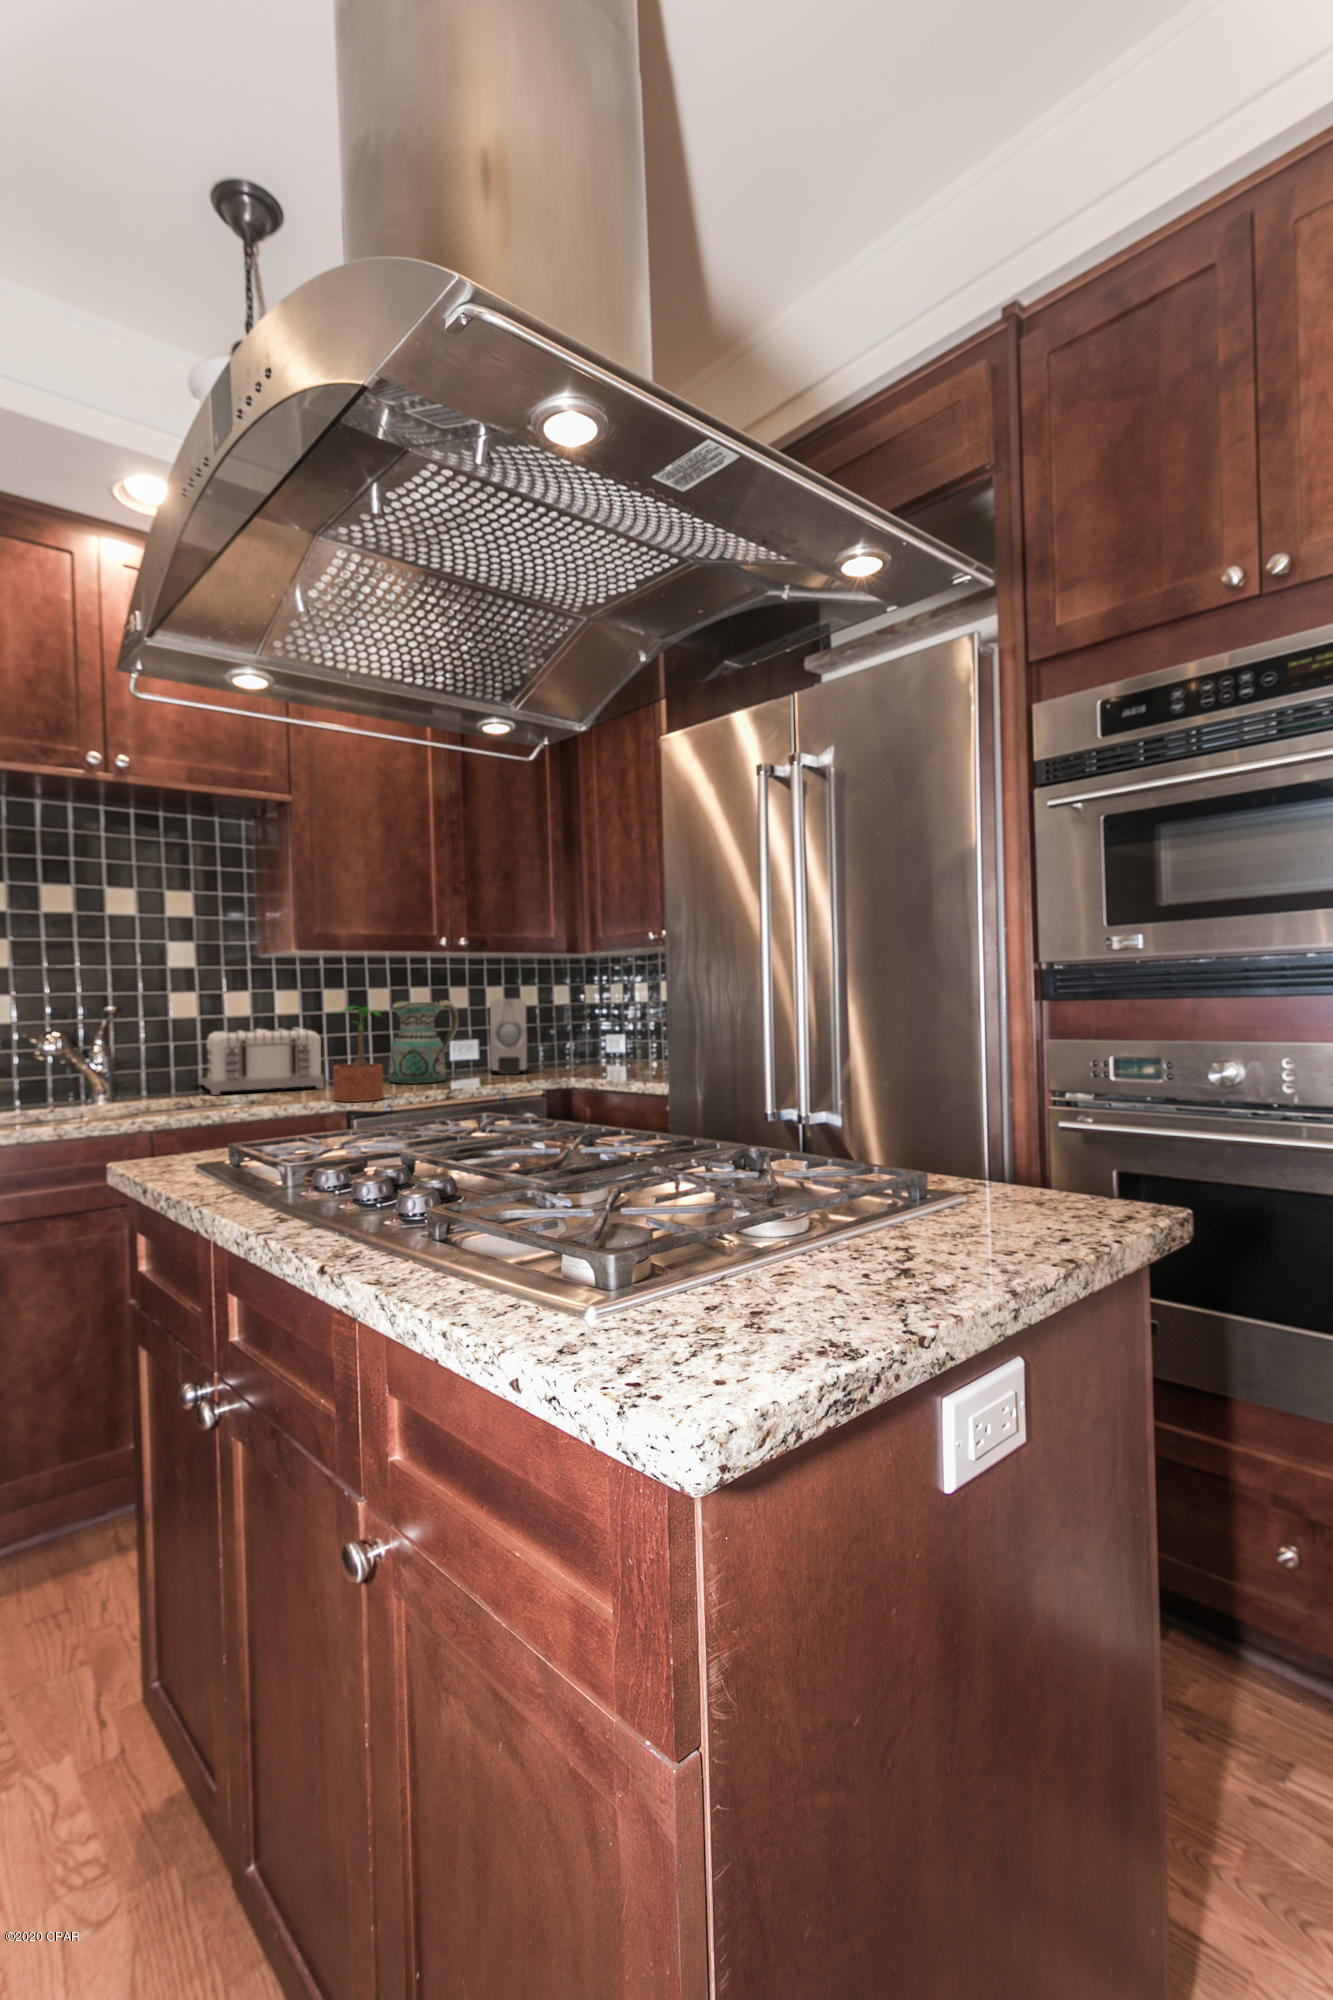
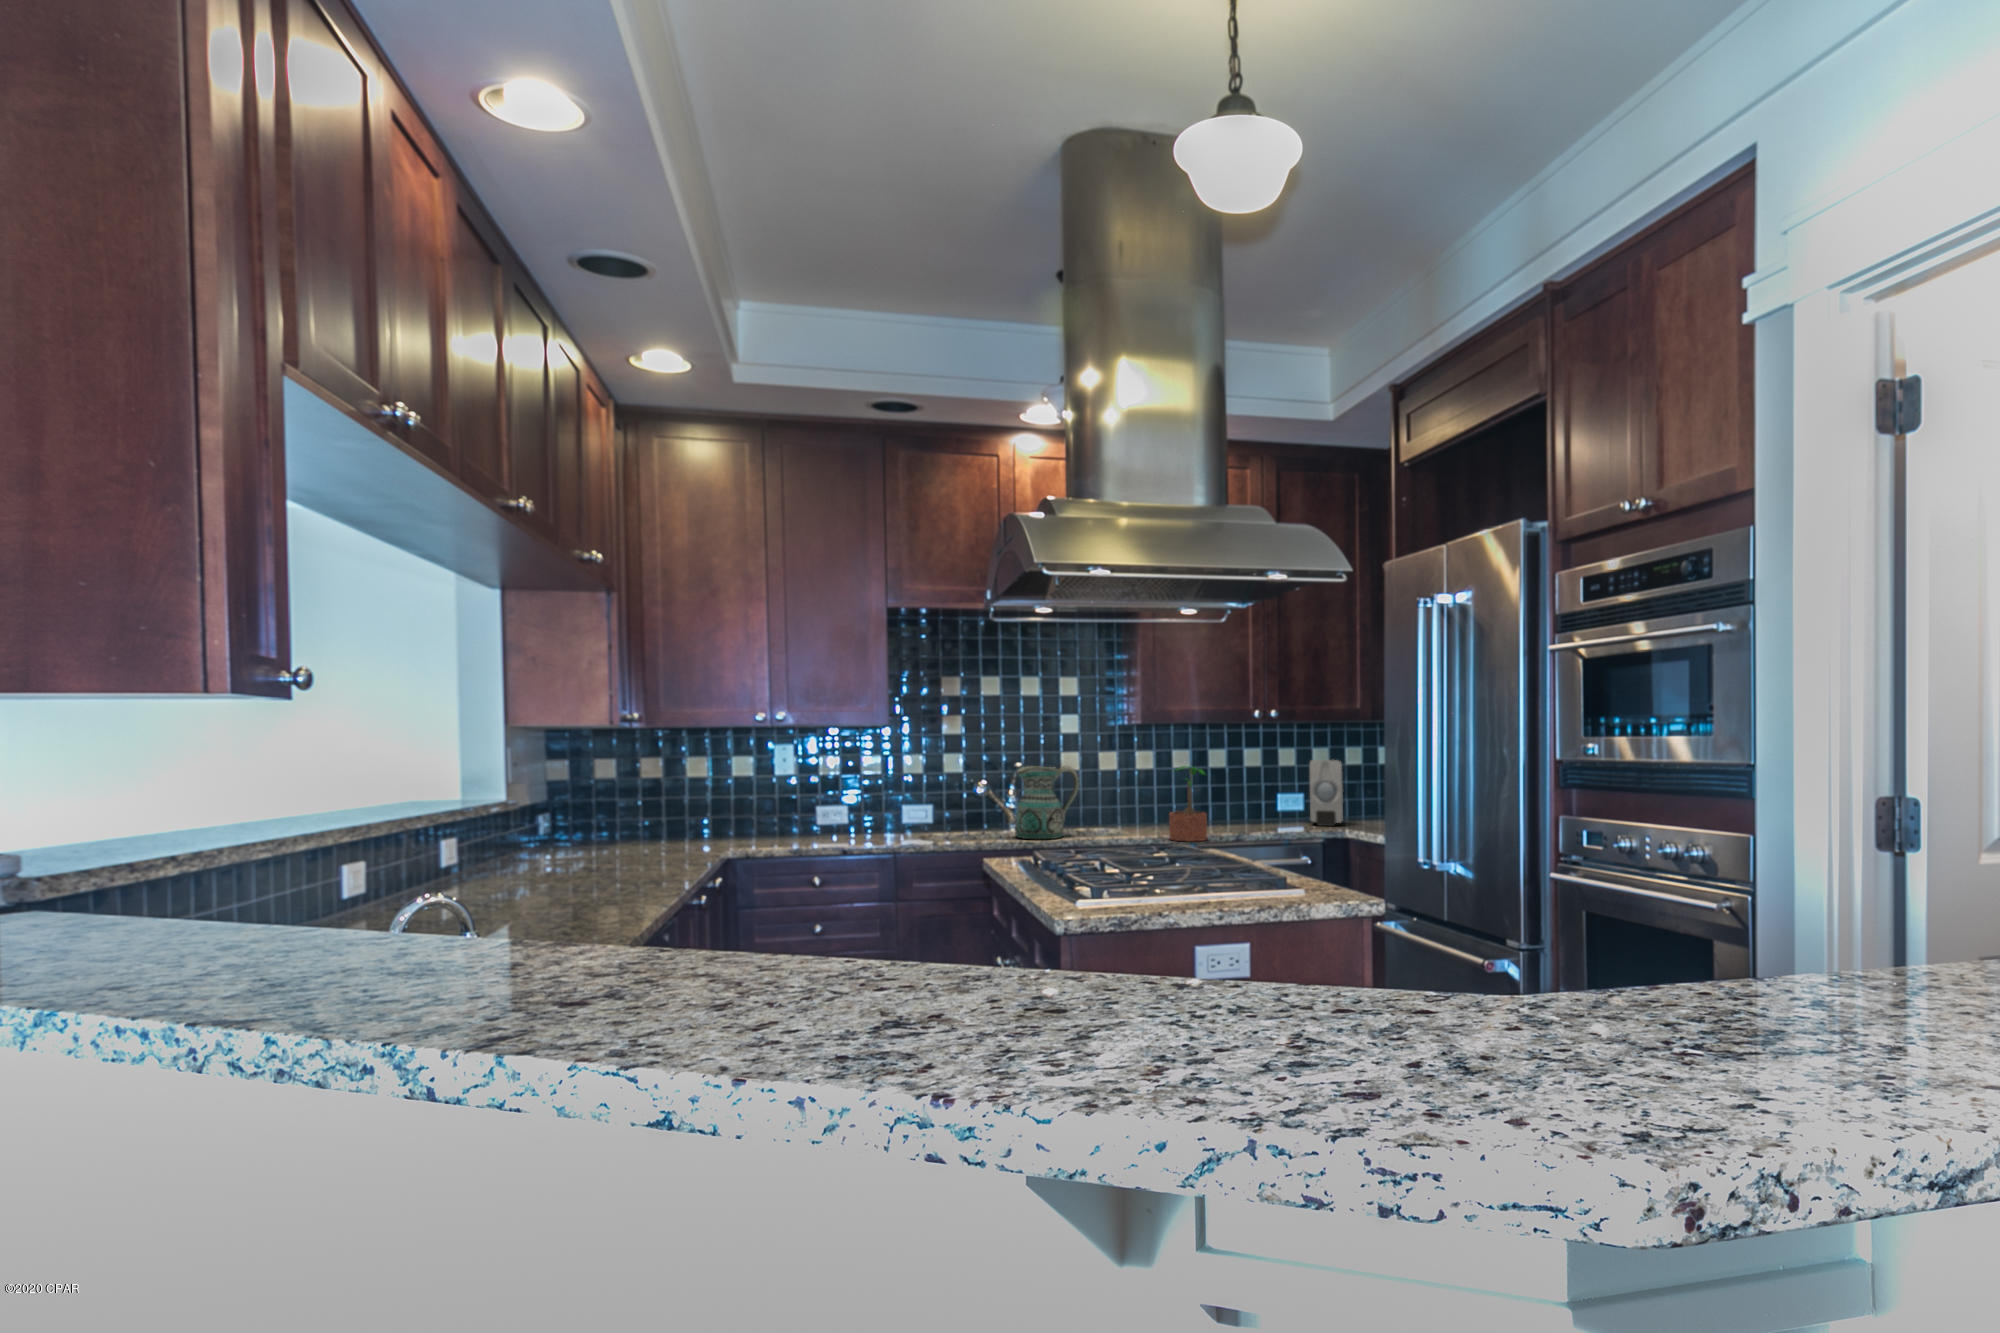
ceramic pitcher: present [389,1000,458,1084] -> present [1015,766,1079,839]
toaster: present [198,1028,324,1095] -> none [1082,779,1169,830]

